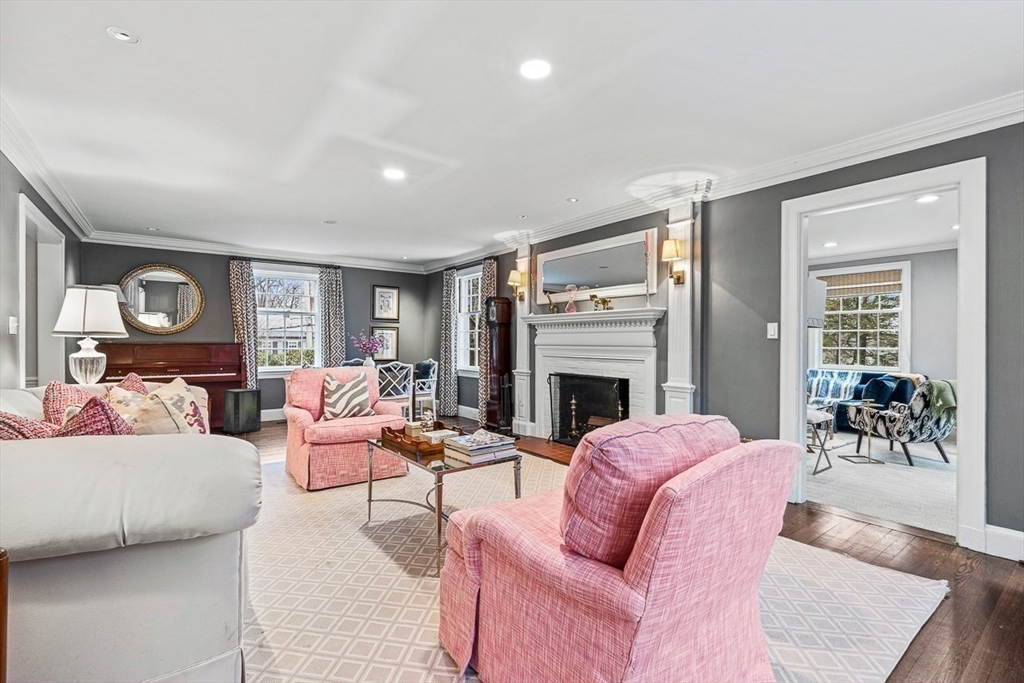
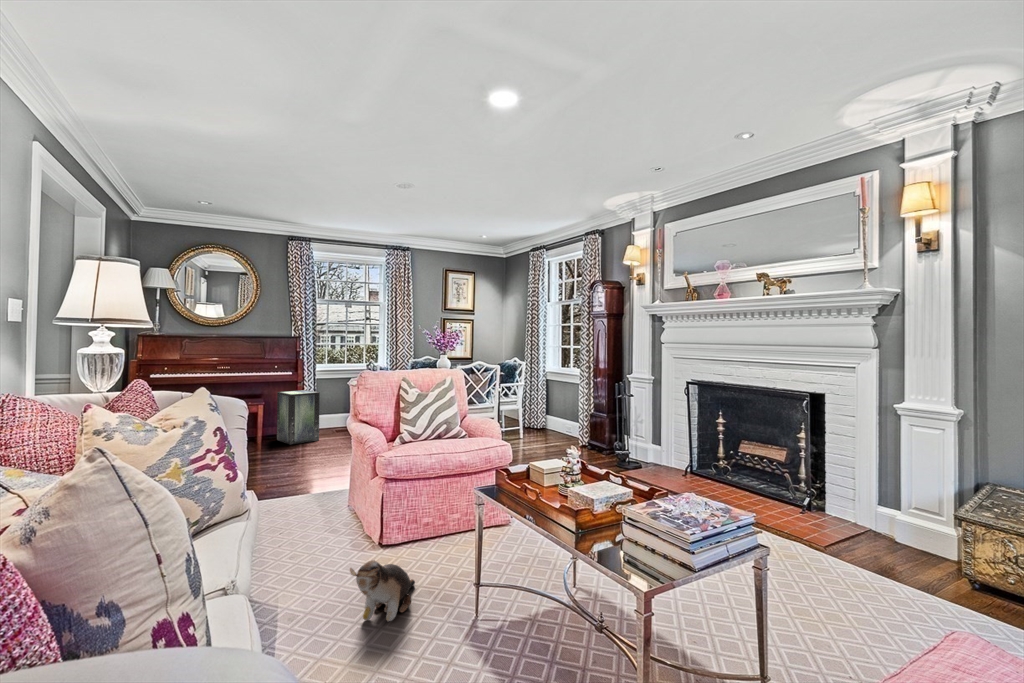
plush toy: none [282,486,329,525] -> present [350,560,415,621]

